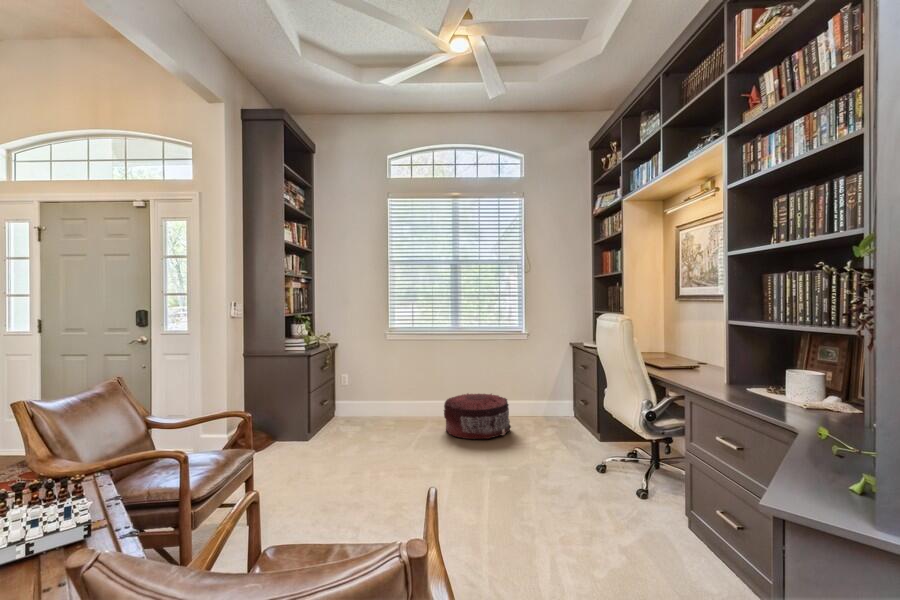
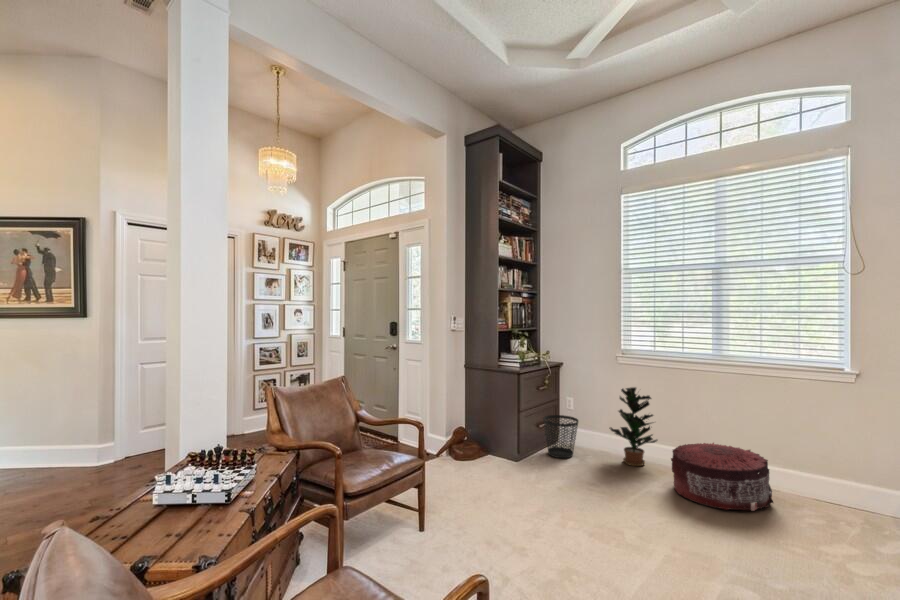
potted plant: none [387,358,427,424] -> present [609,387,658,466]
wastebasket: none [328,392,361,431] -> present [543,415,578,458]

